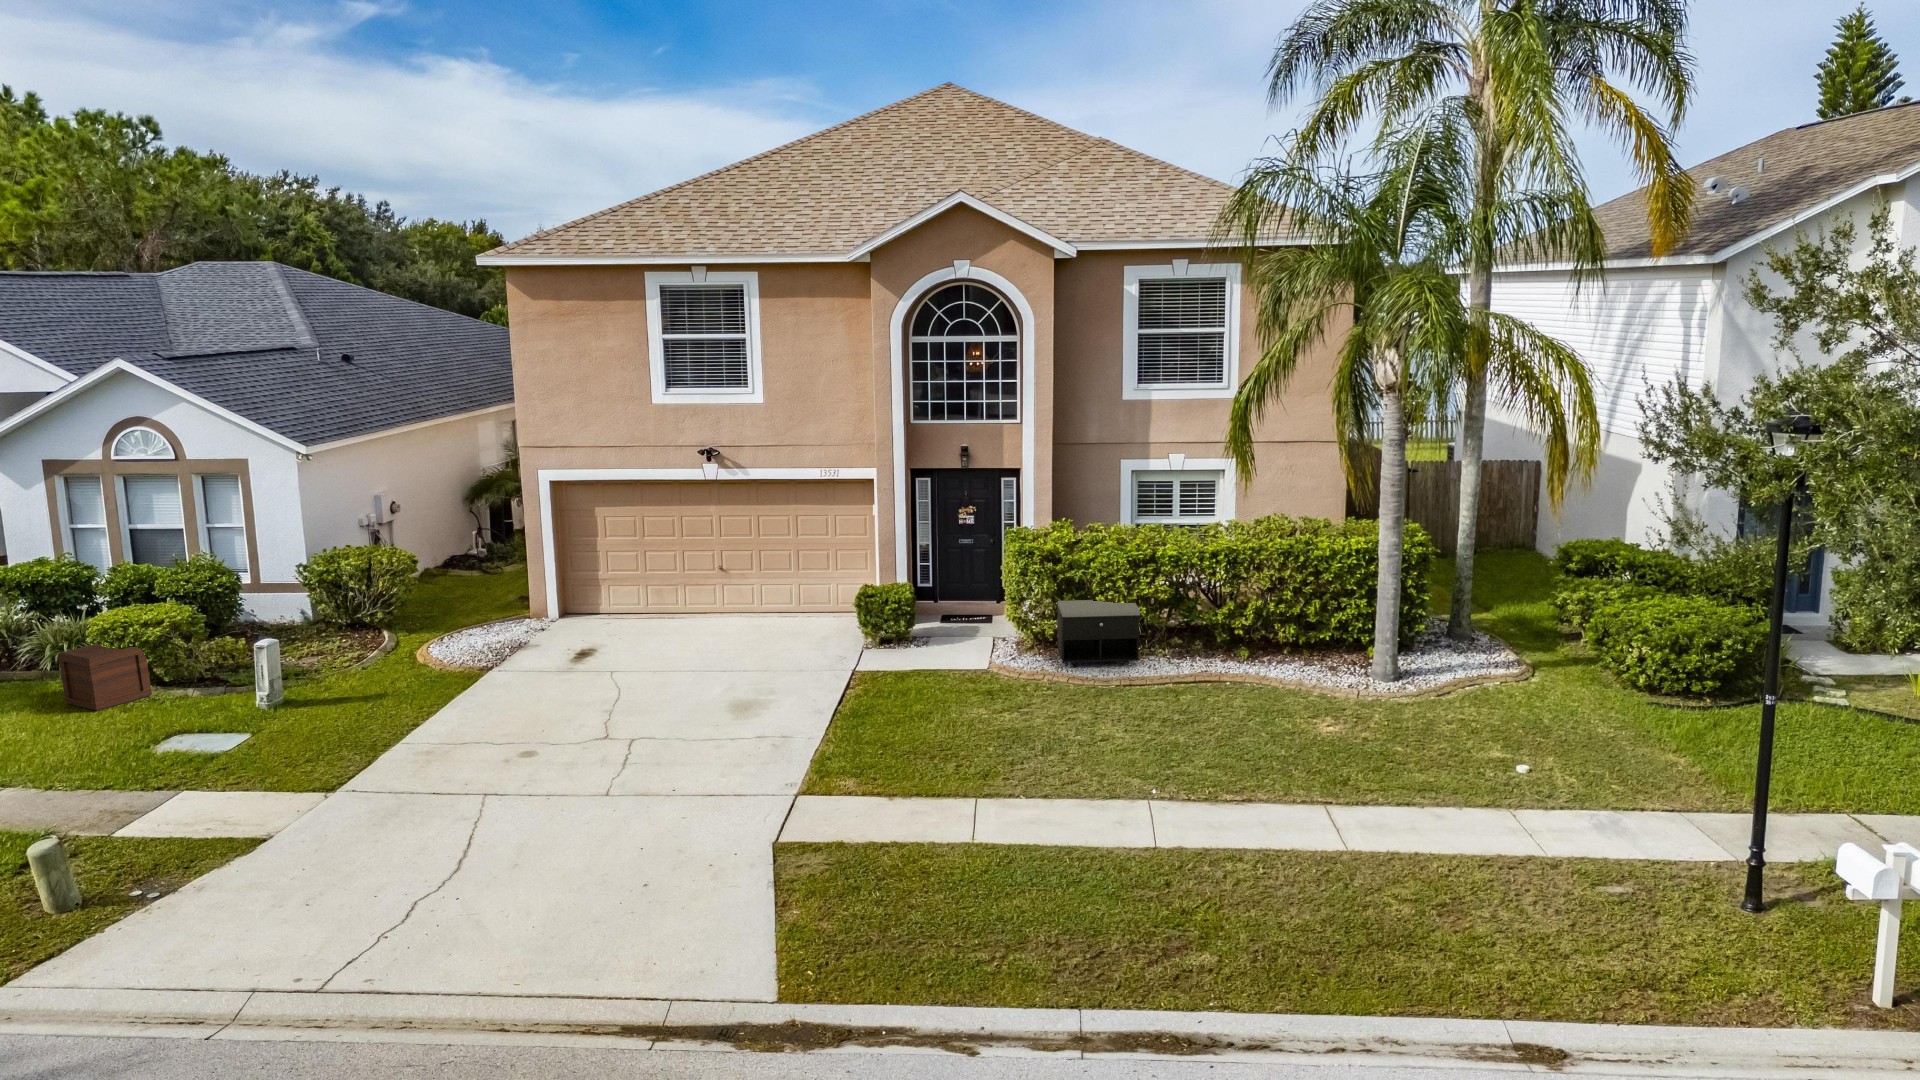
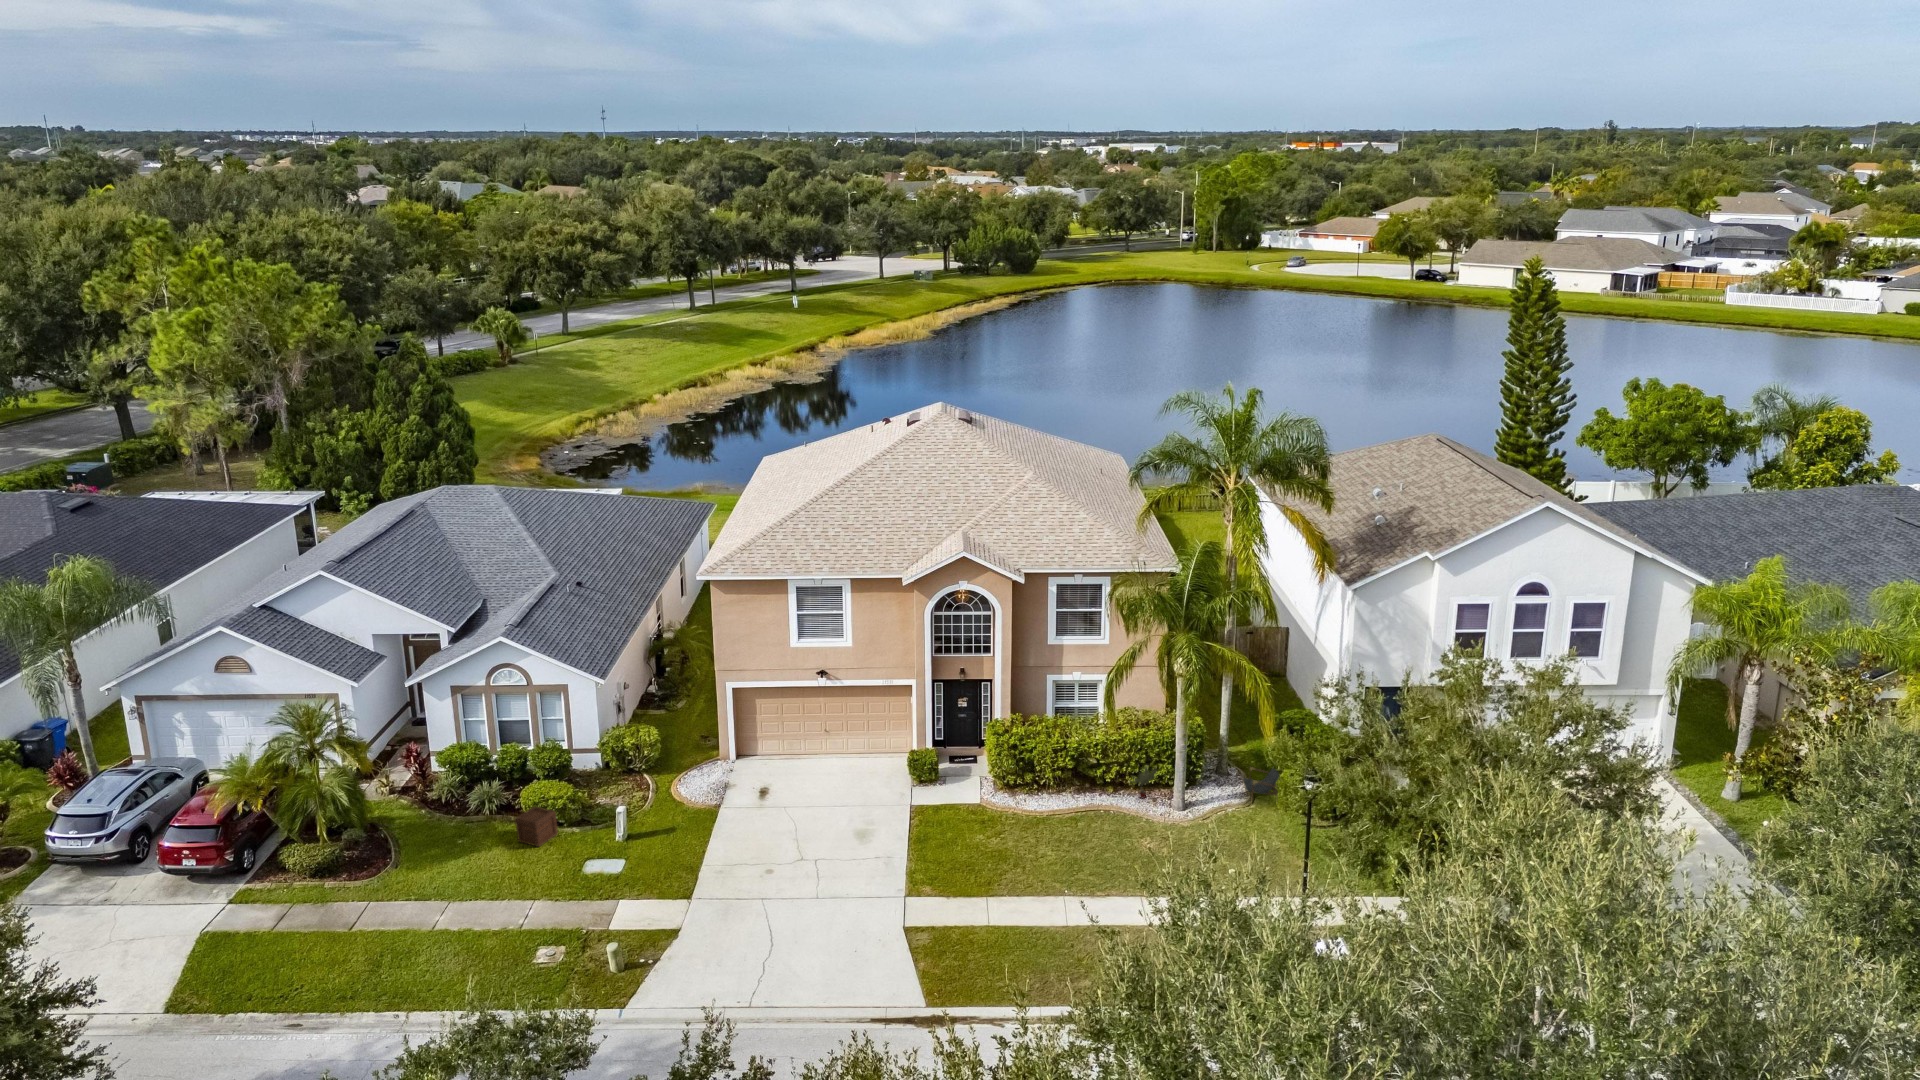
potted tree: none [1283,595,1339,665] -> present [1131,766,1156,798]
lounge chair: none [1512,595,1601,675] -> present [1243,768,1279,802]
storage bench: present [1058,600,1140,667] -> none [1016,765,1058,802]

